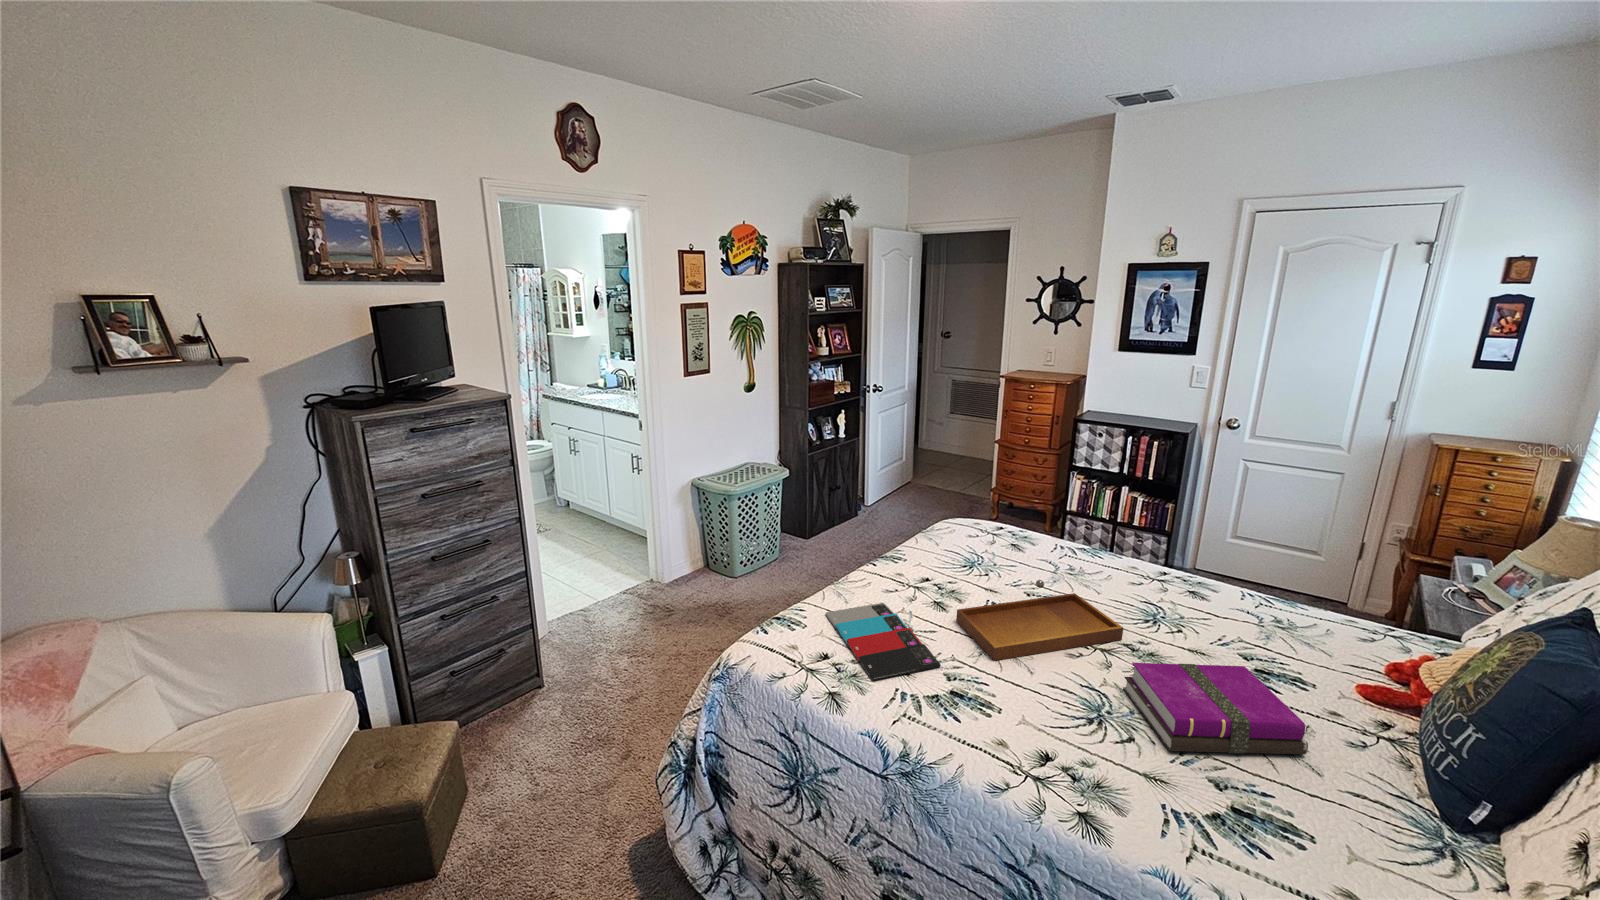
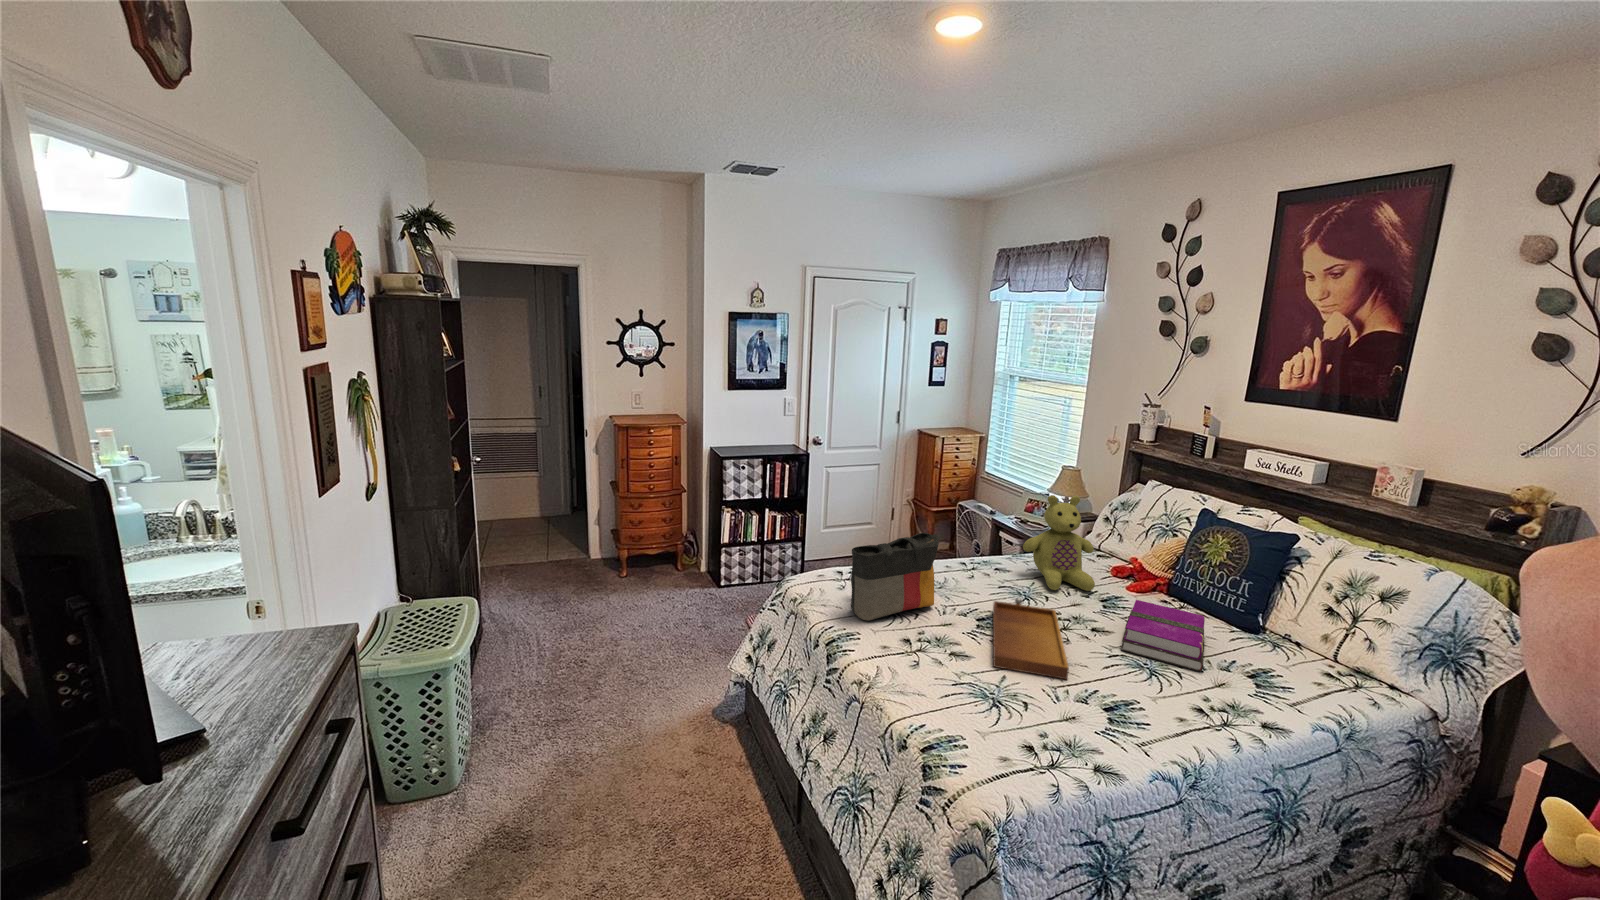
tote bag: none [935,487,1036,573] -> present [850,533,940,620]
stuffed bear: none [1198,508,1328,653] -> present [1023,495,1095,591]
smartphone: present [826,603,941,680] -> none [938,686,1086,755]

